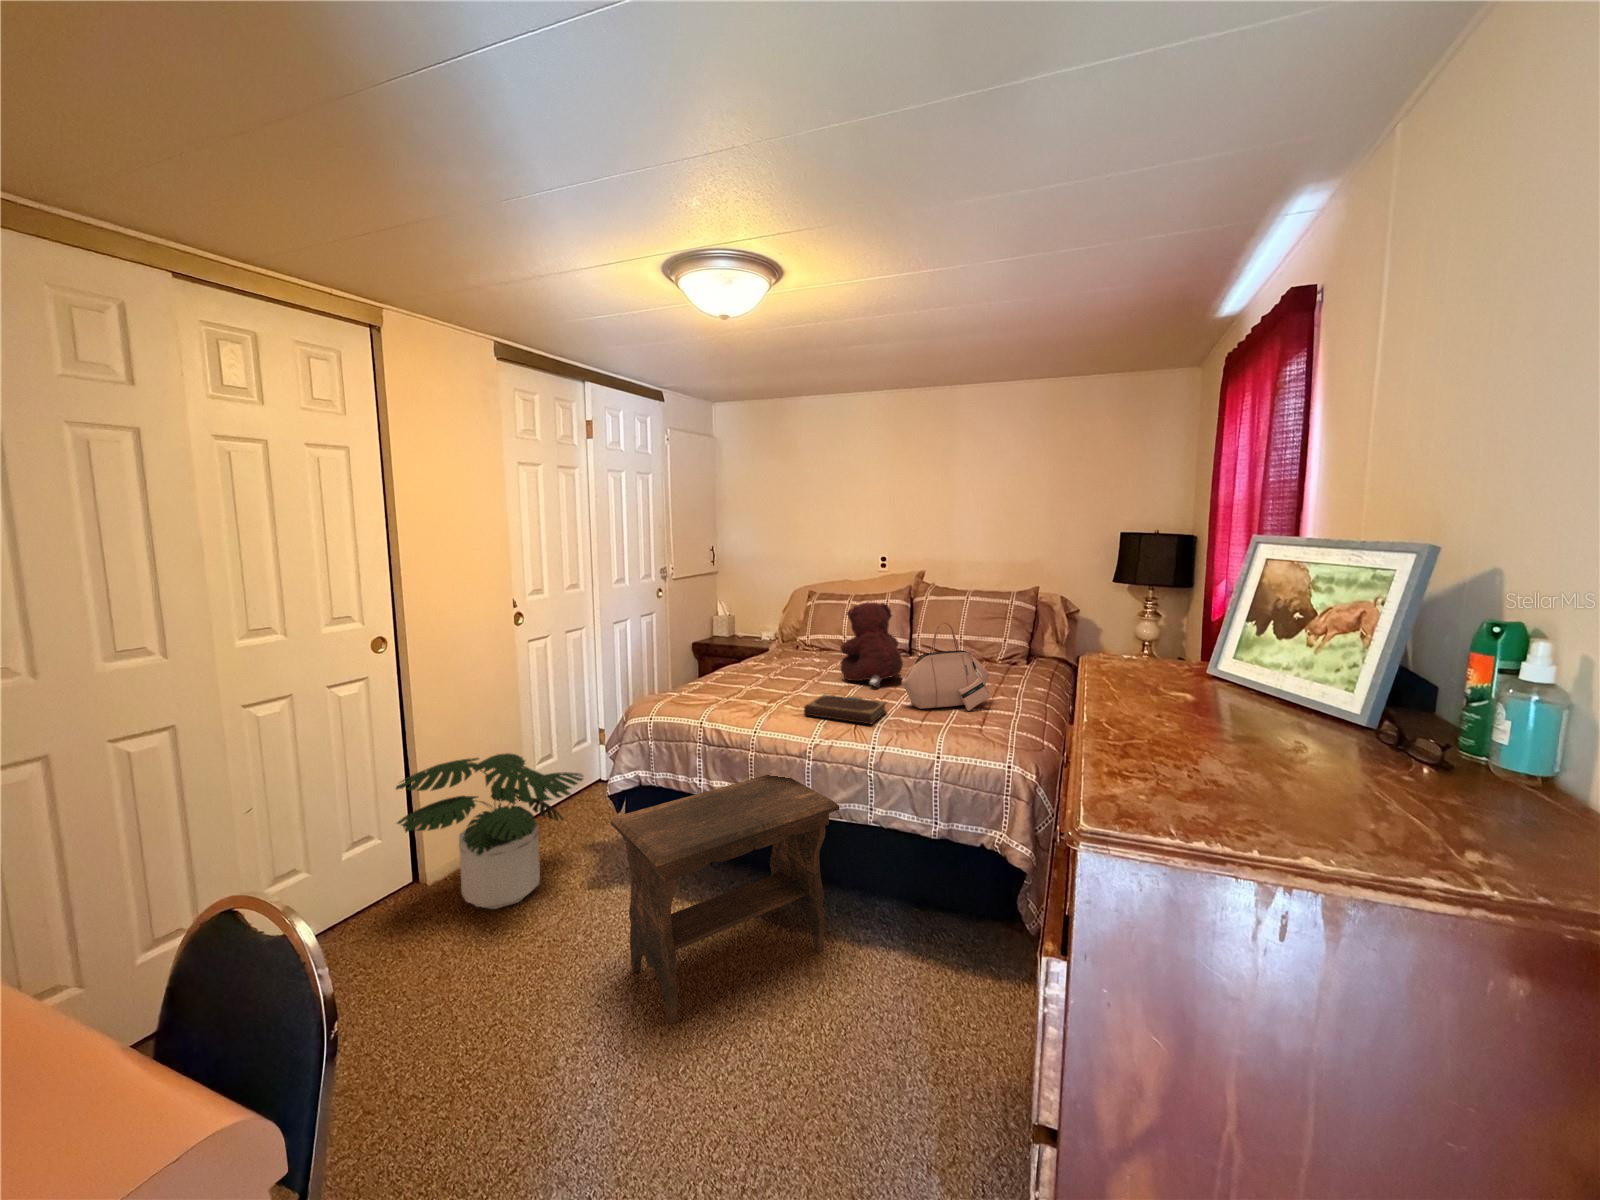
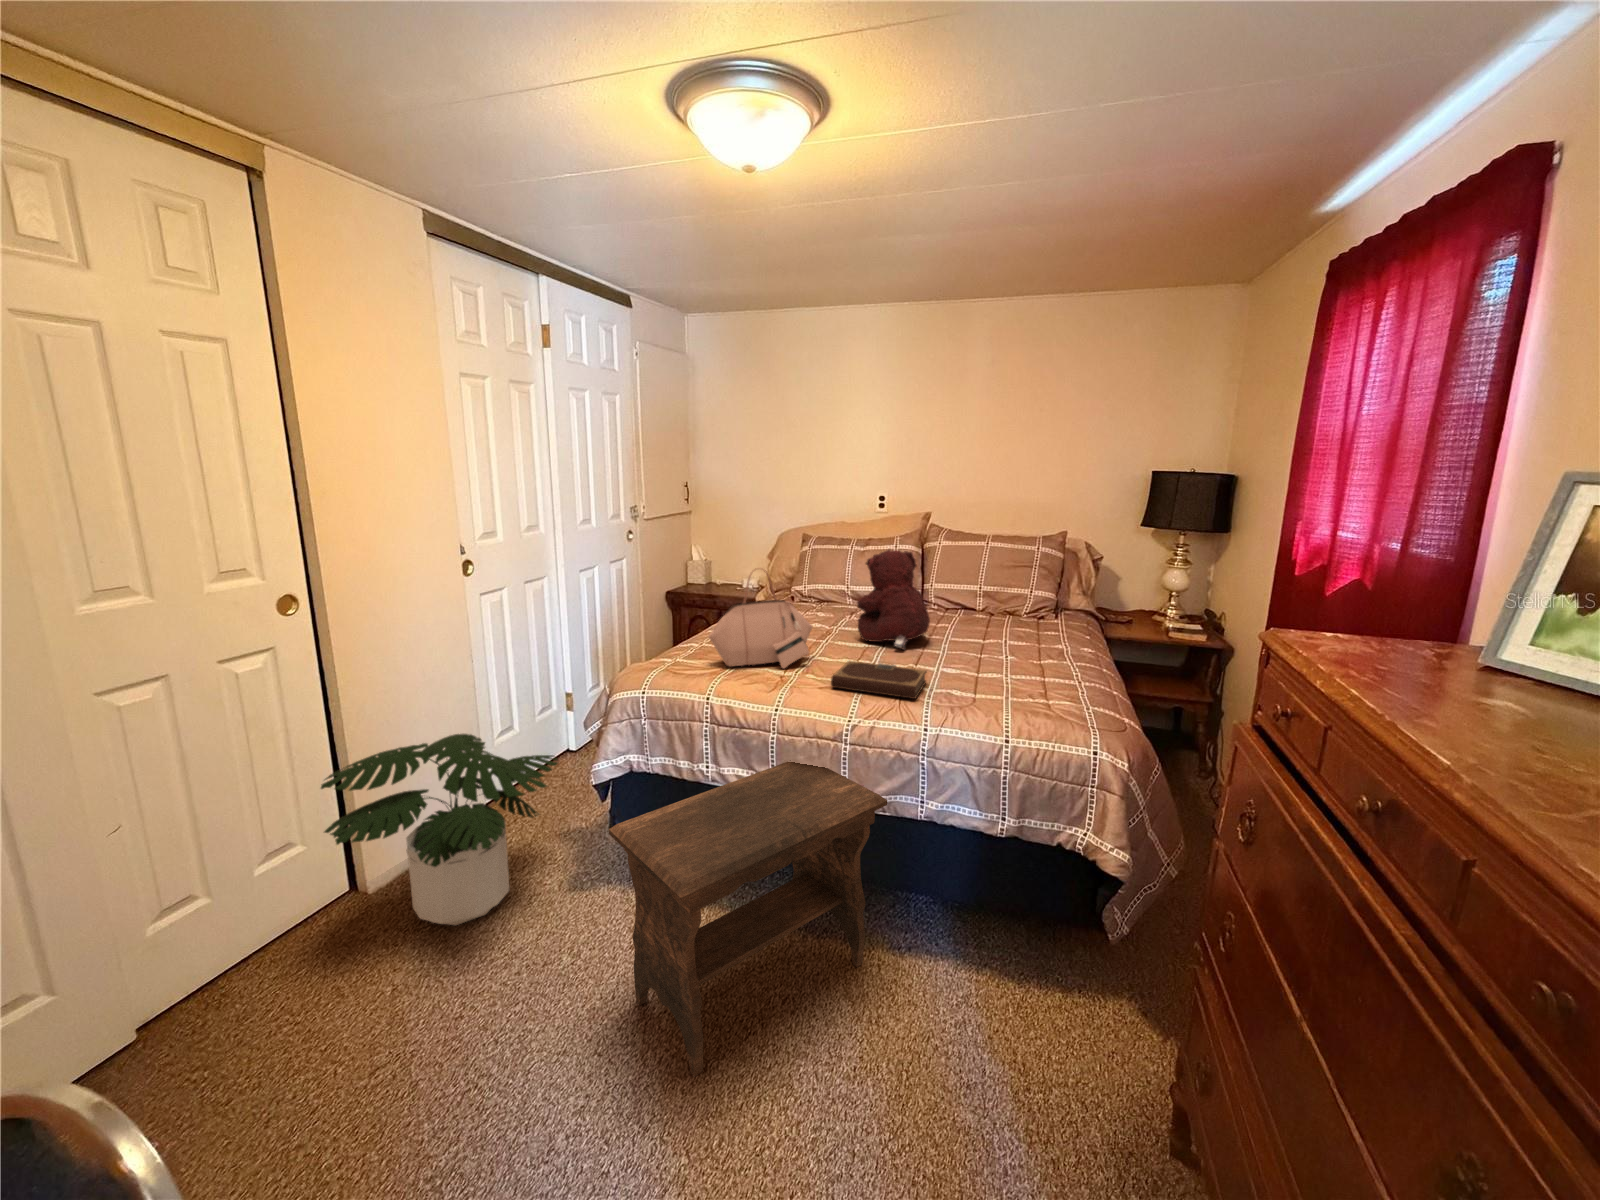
handbag: present [902,623,990,711] -> present [708,568,812,668]

